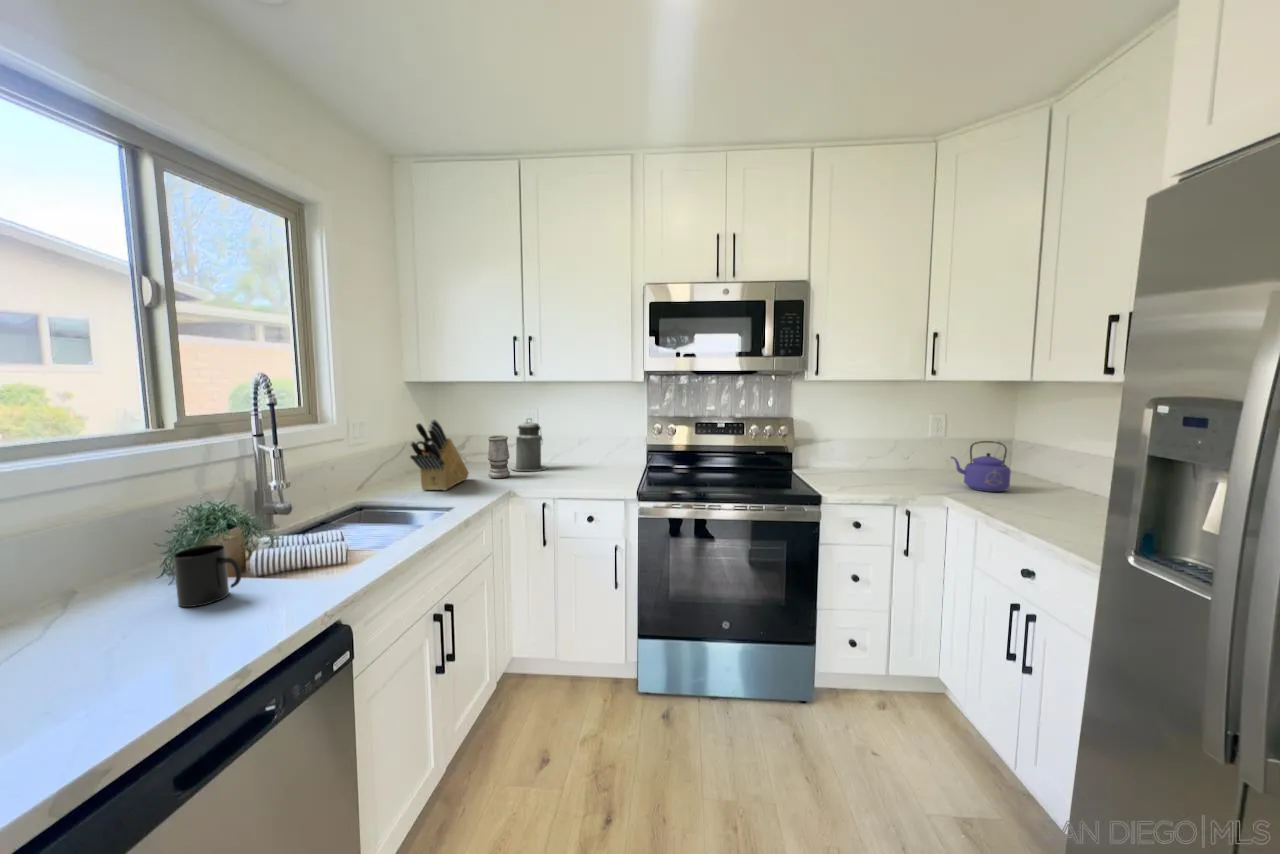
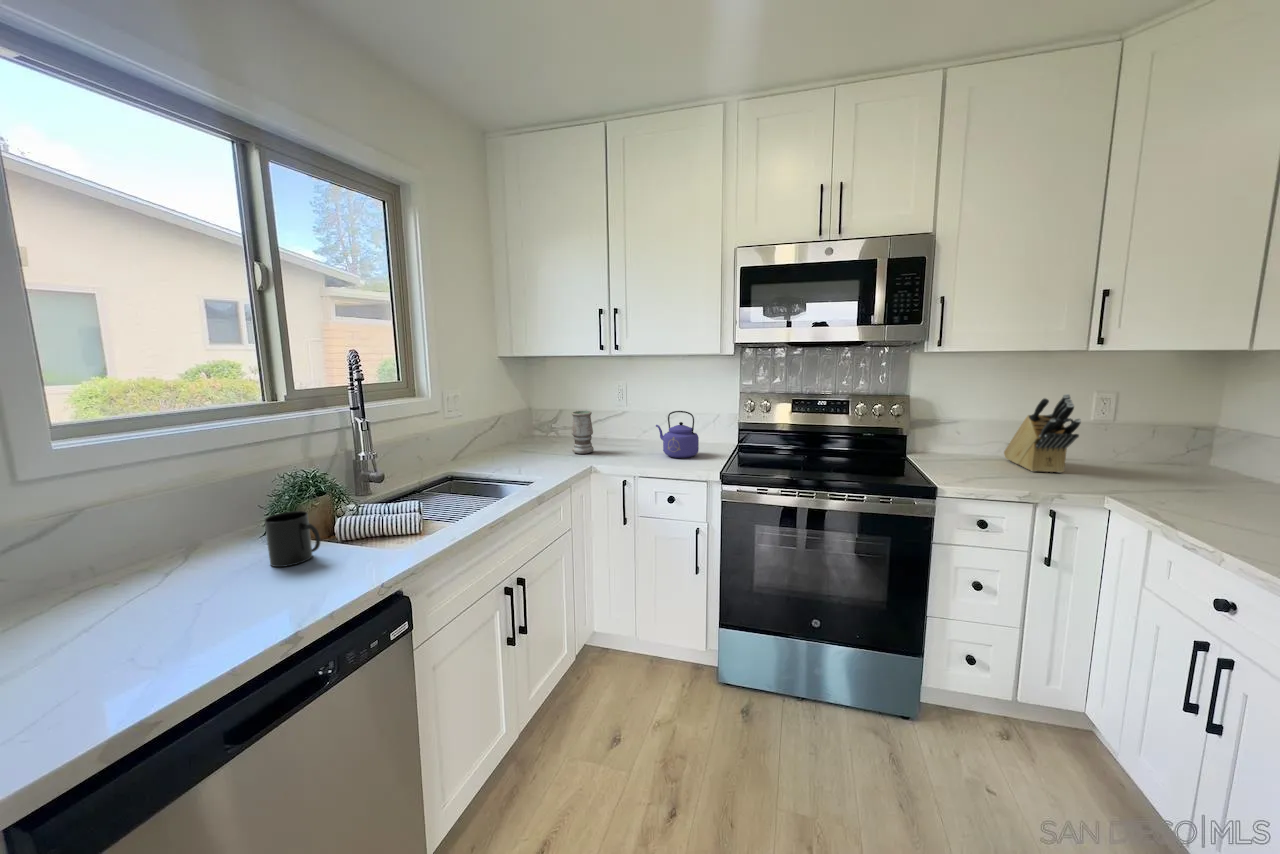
knife block: present [410,419,469,490] -> present [1004,394,1081,473]
canister: present [512,419,547,471] -> none [596,393,633,448]
kettle: present [951,441,1011,492] -> present [656,411,699,458]

